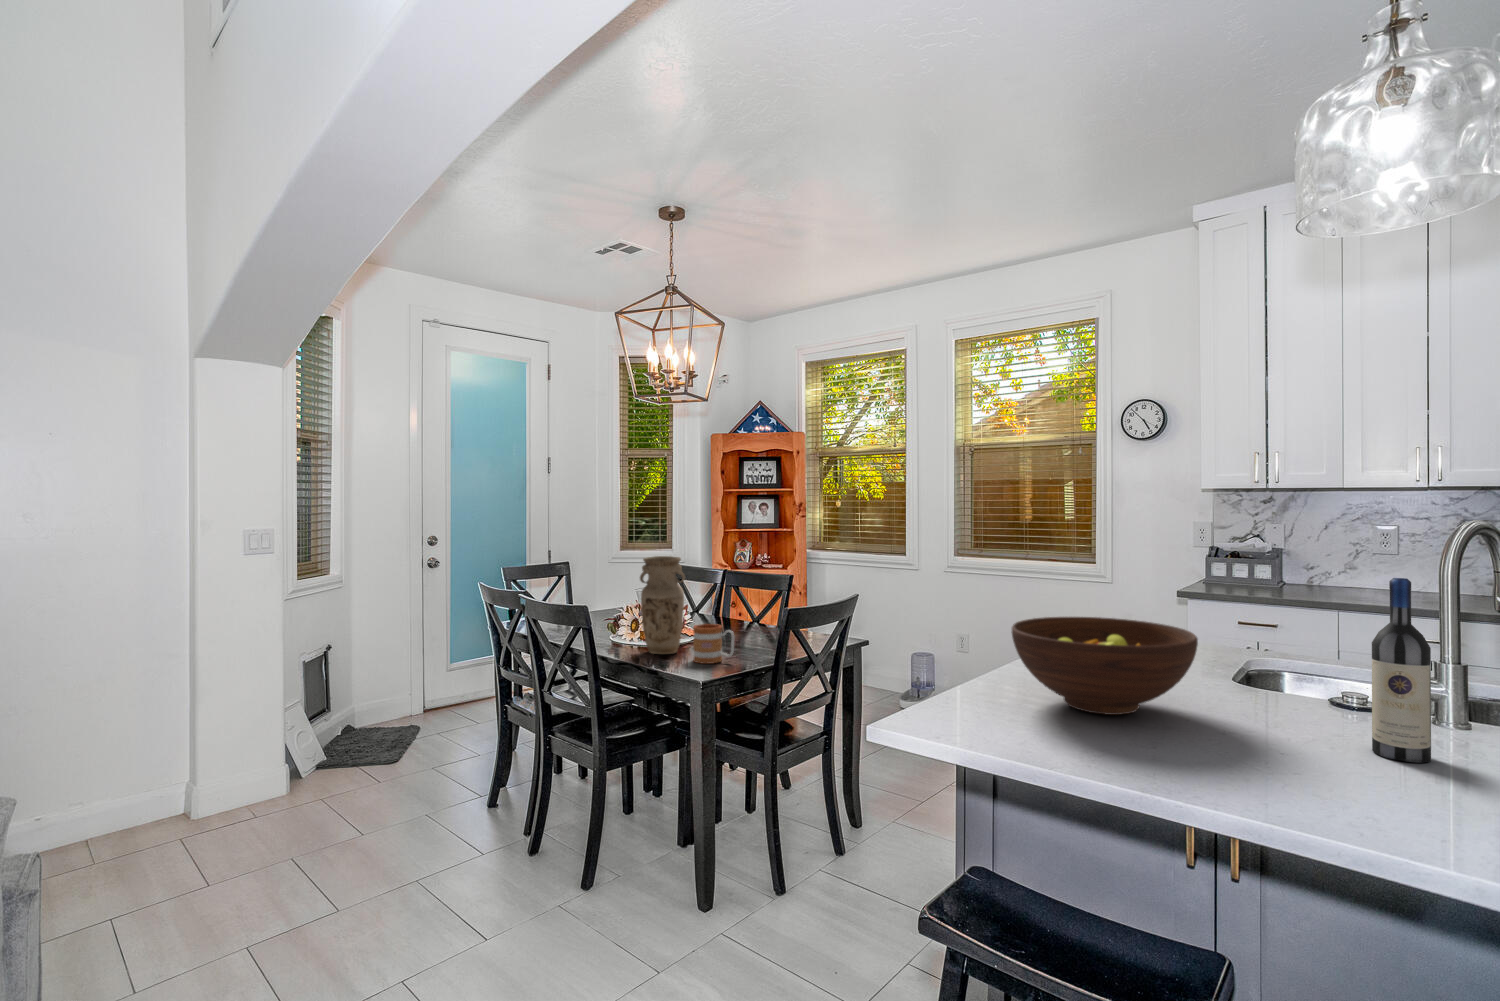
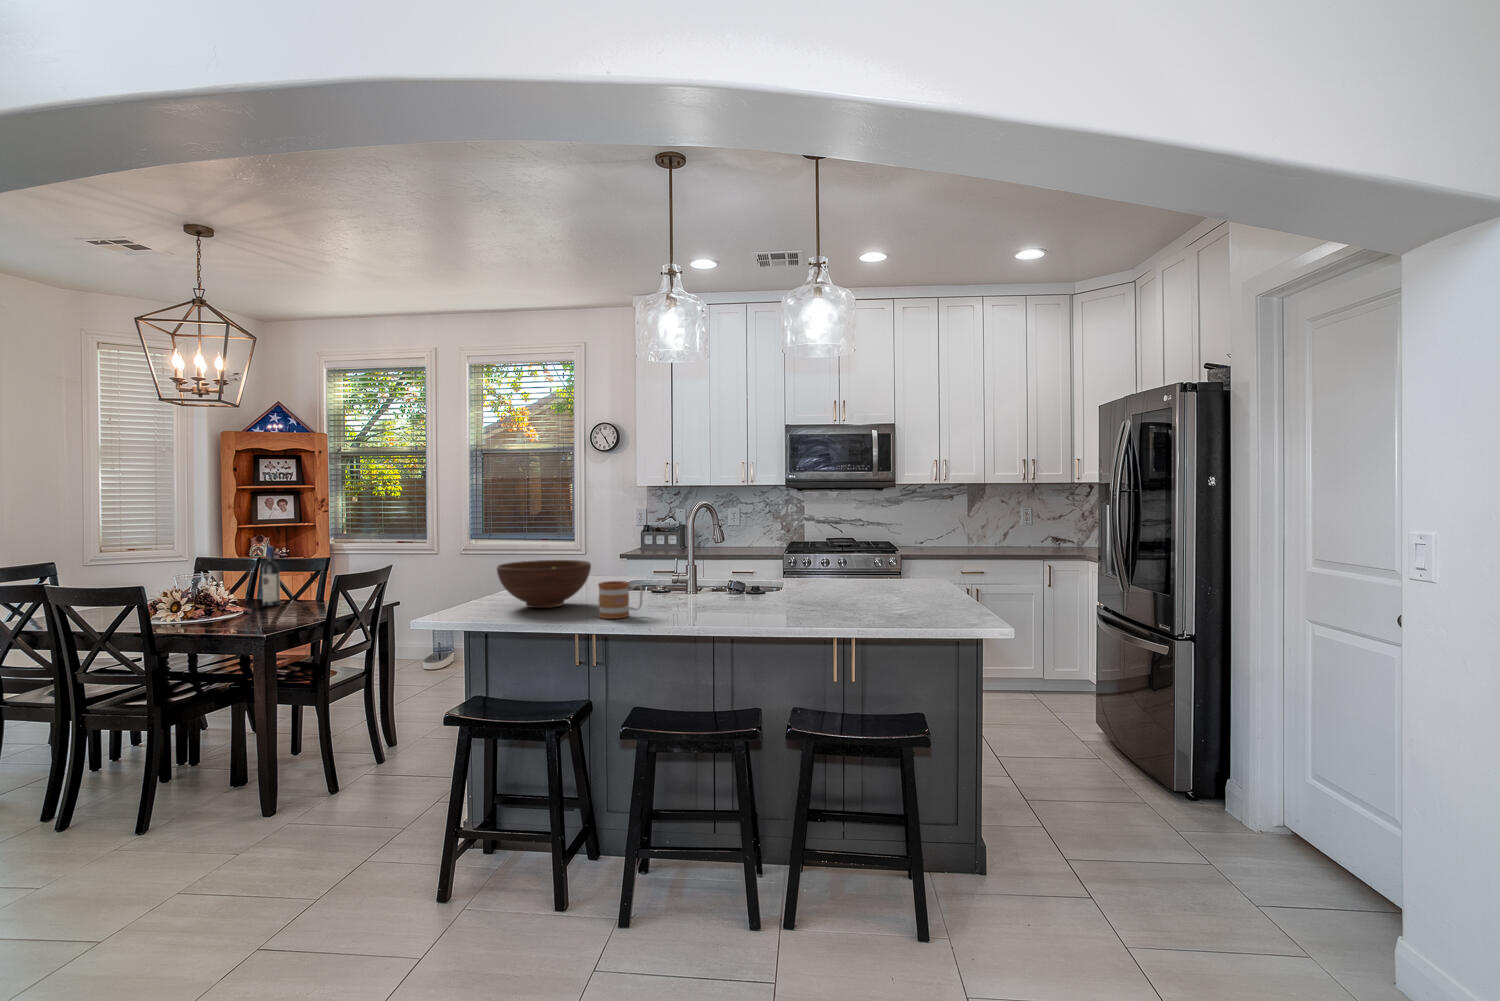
vase: present [640,556,685,654] -> none [188,544,235,626]
wine bottle: present [1372,578,1431,763] -> present [262,546,280,606]
mug: present [693,624,734,663] -> present [598,581,643,619]

